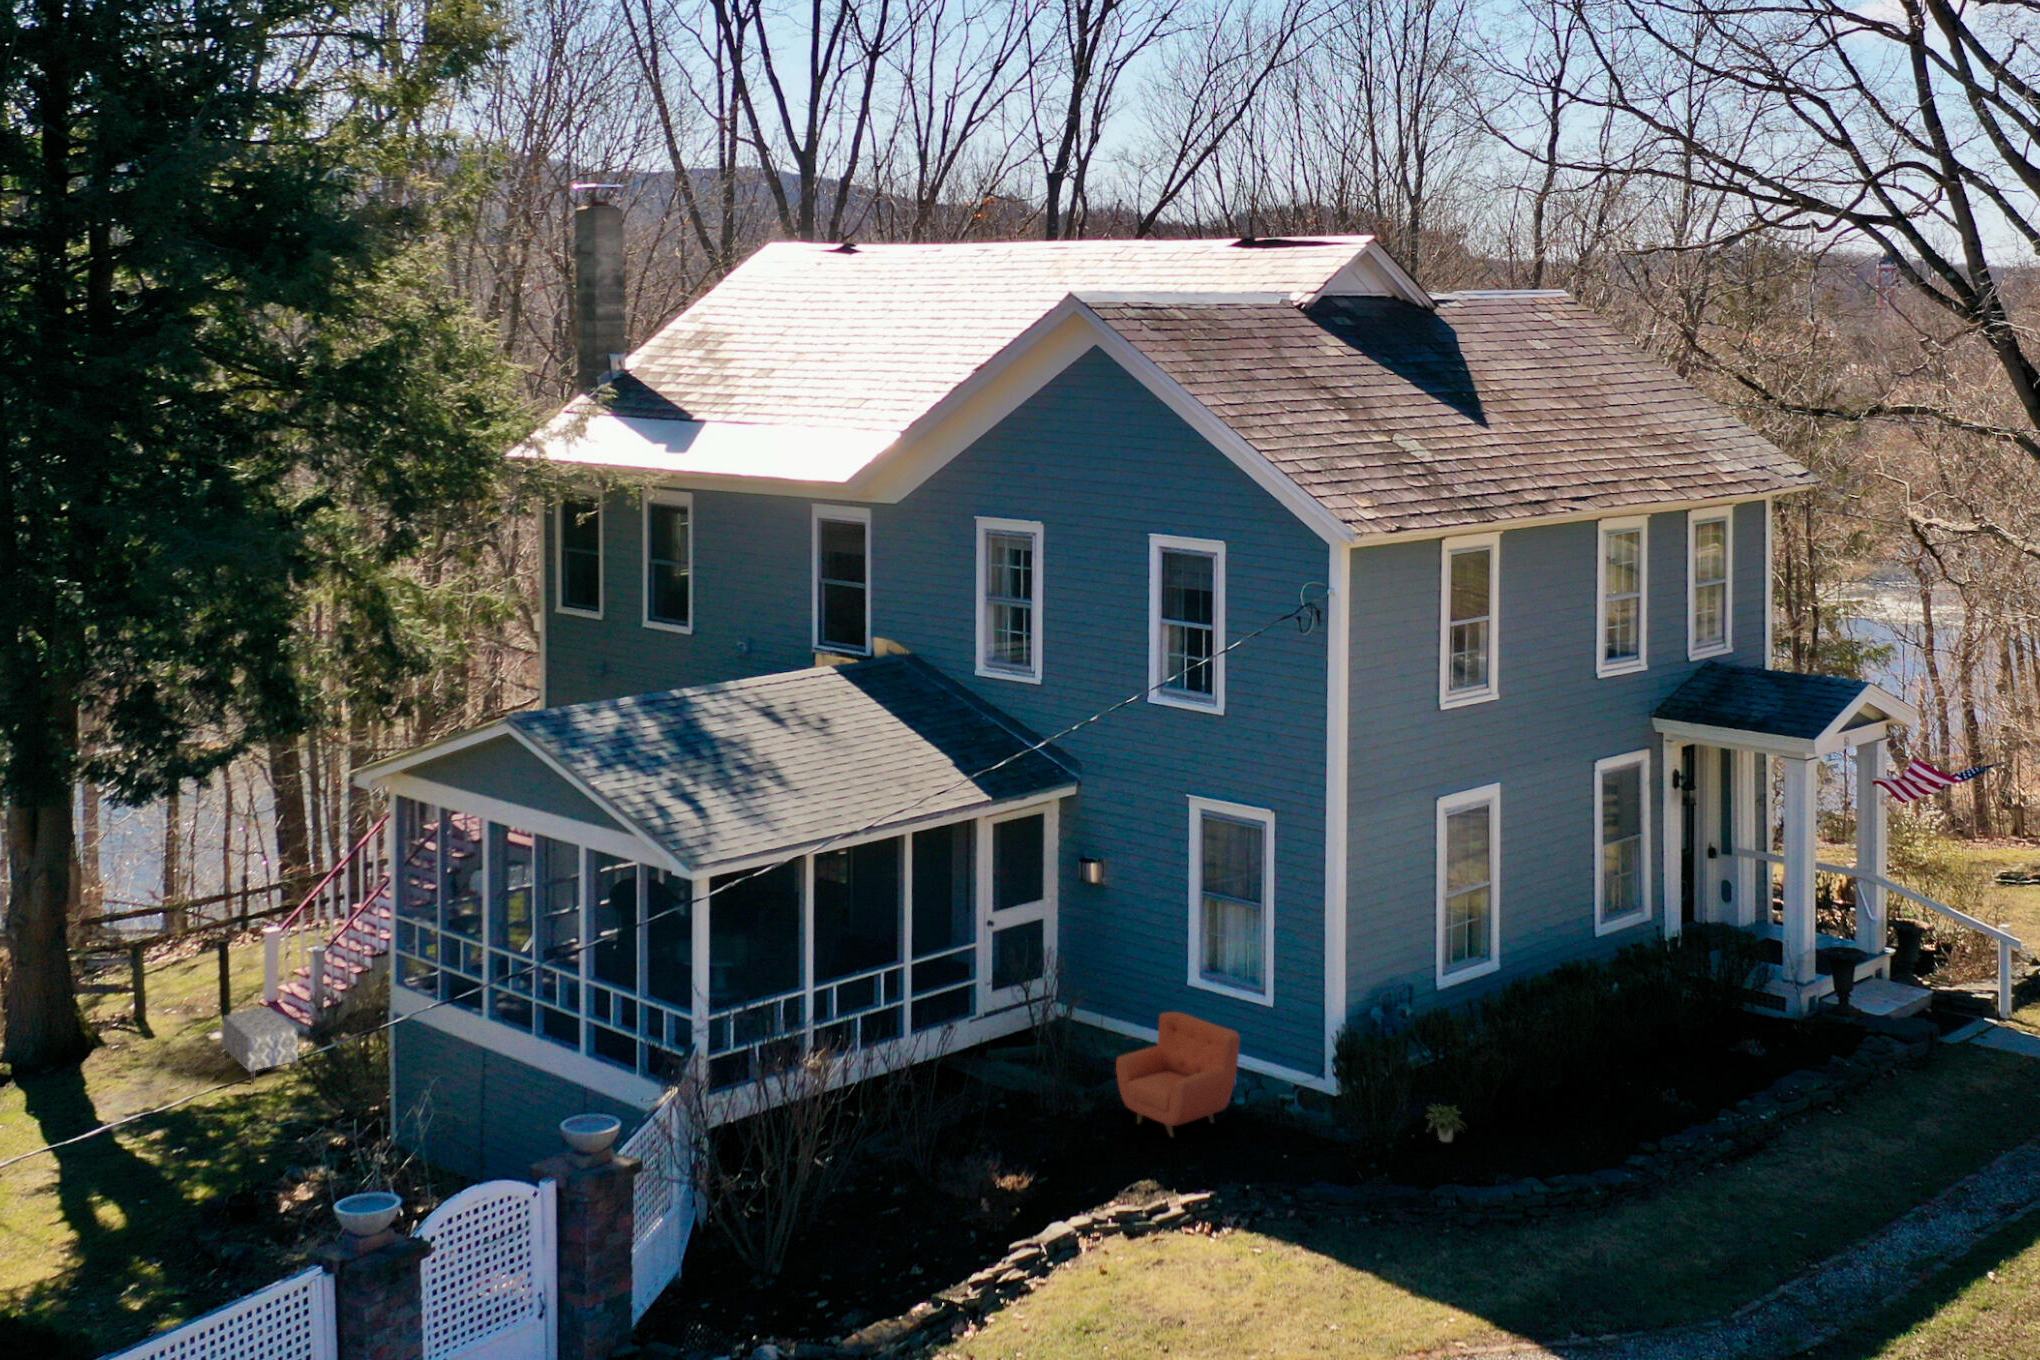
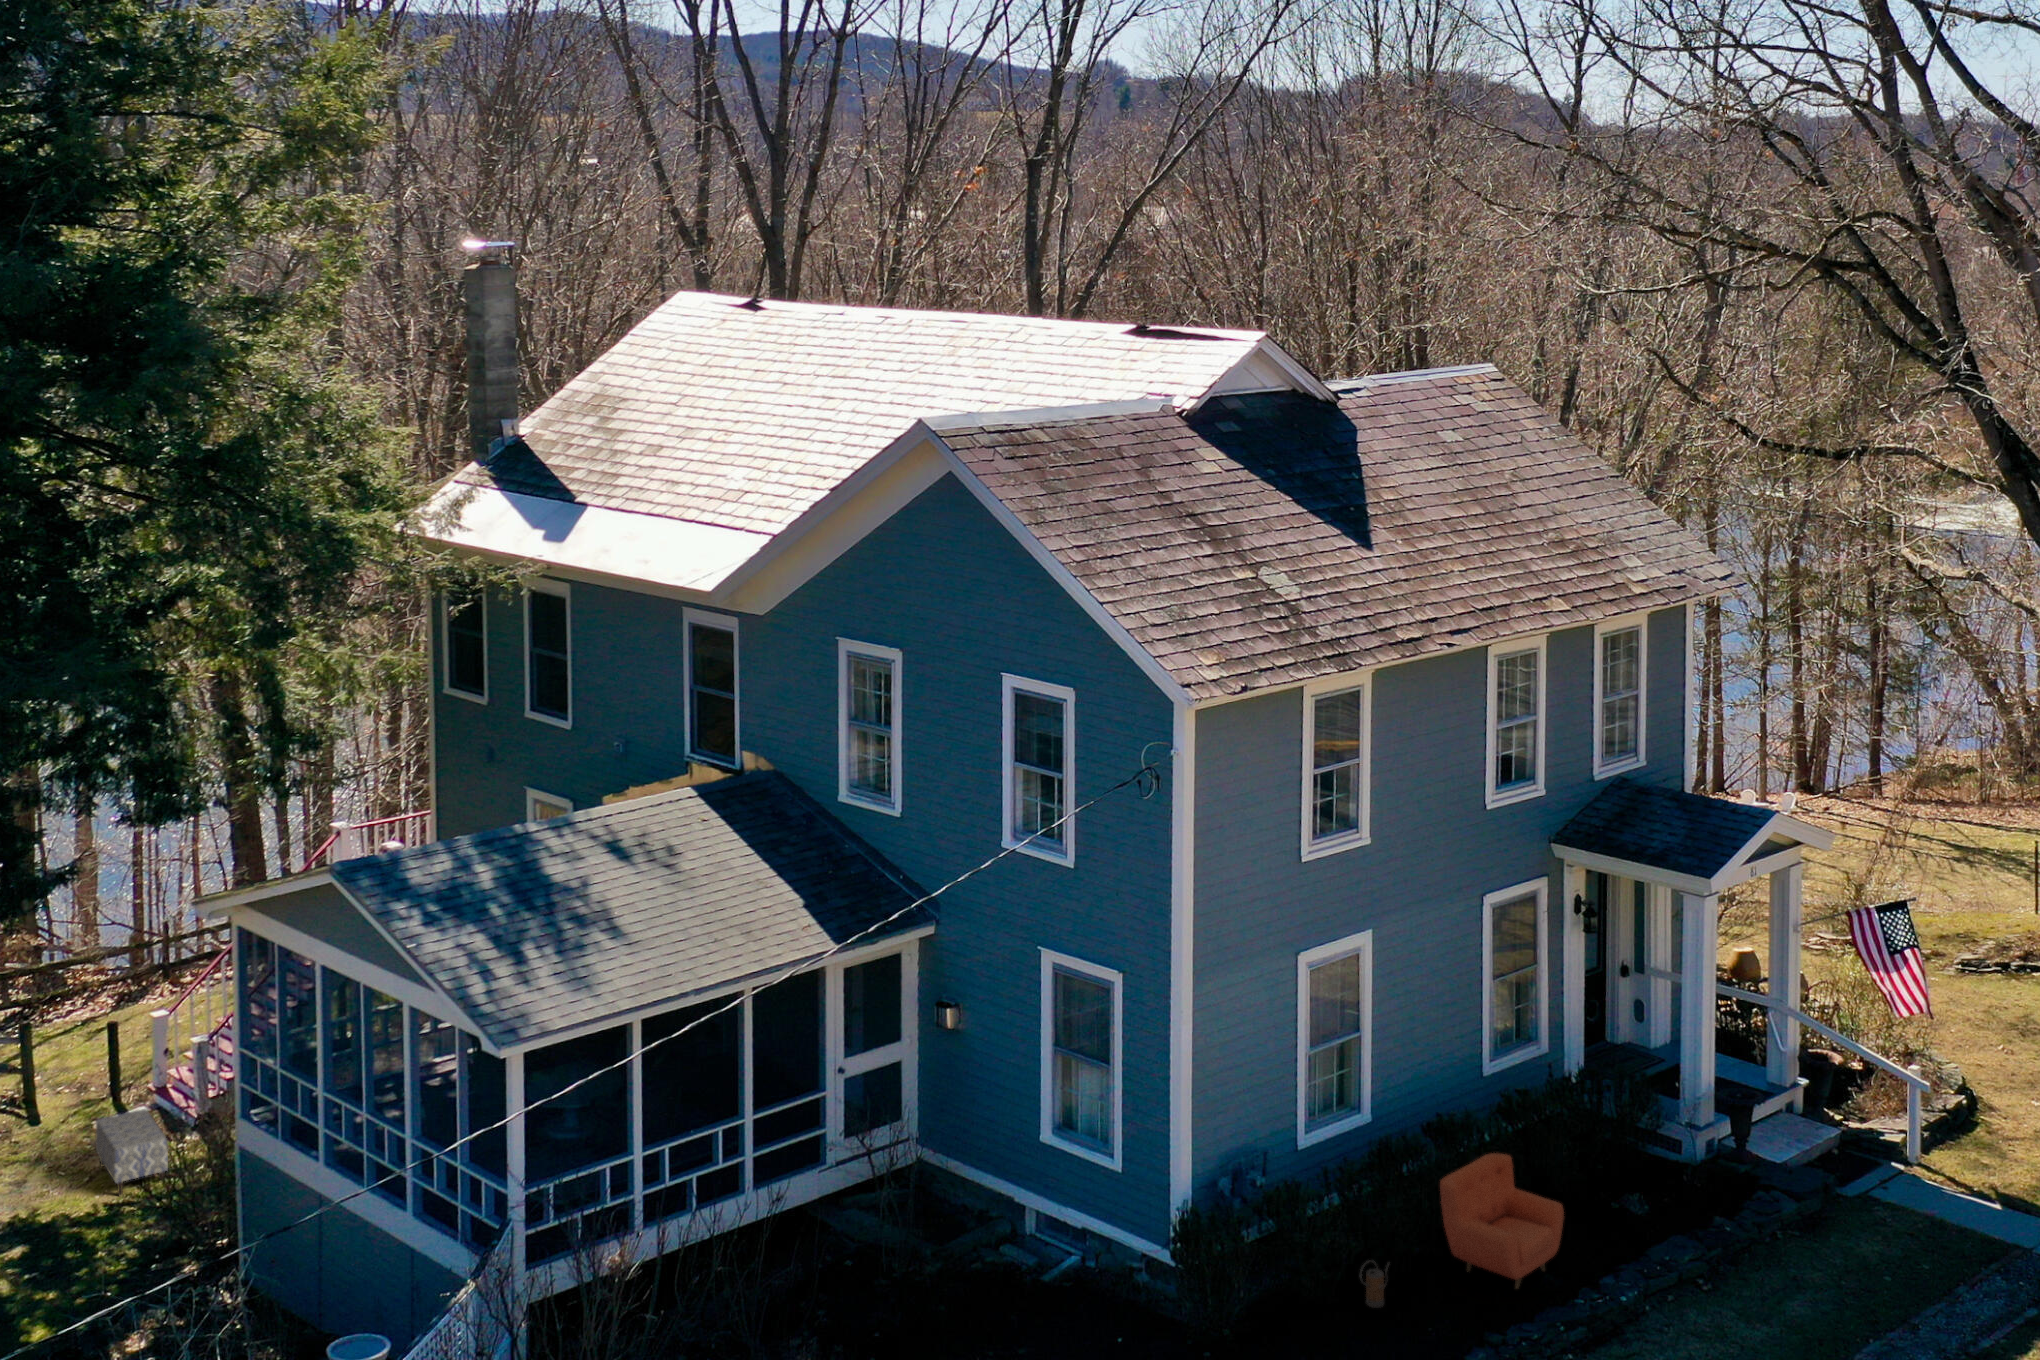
armchair: present [1116,1012,1240,1137] -> present [1440,1153,1564,1289]
watering can: none [1511,1086,1538,1132] -> present [1360,1260,1389,1308]
potted plant: present [1427,1106,1461,1142] -> none [1255,1278,1311,1321]

